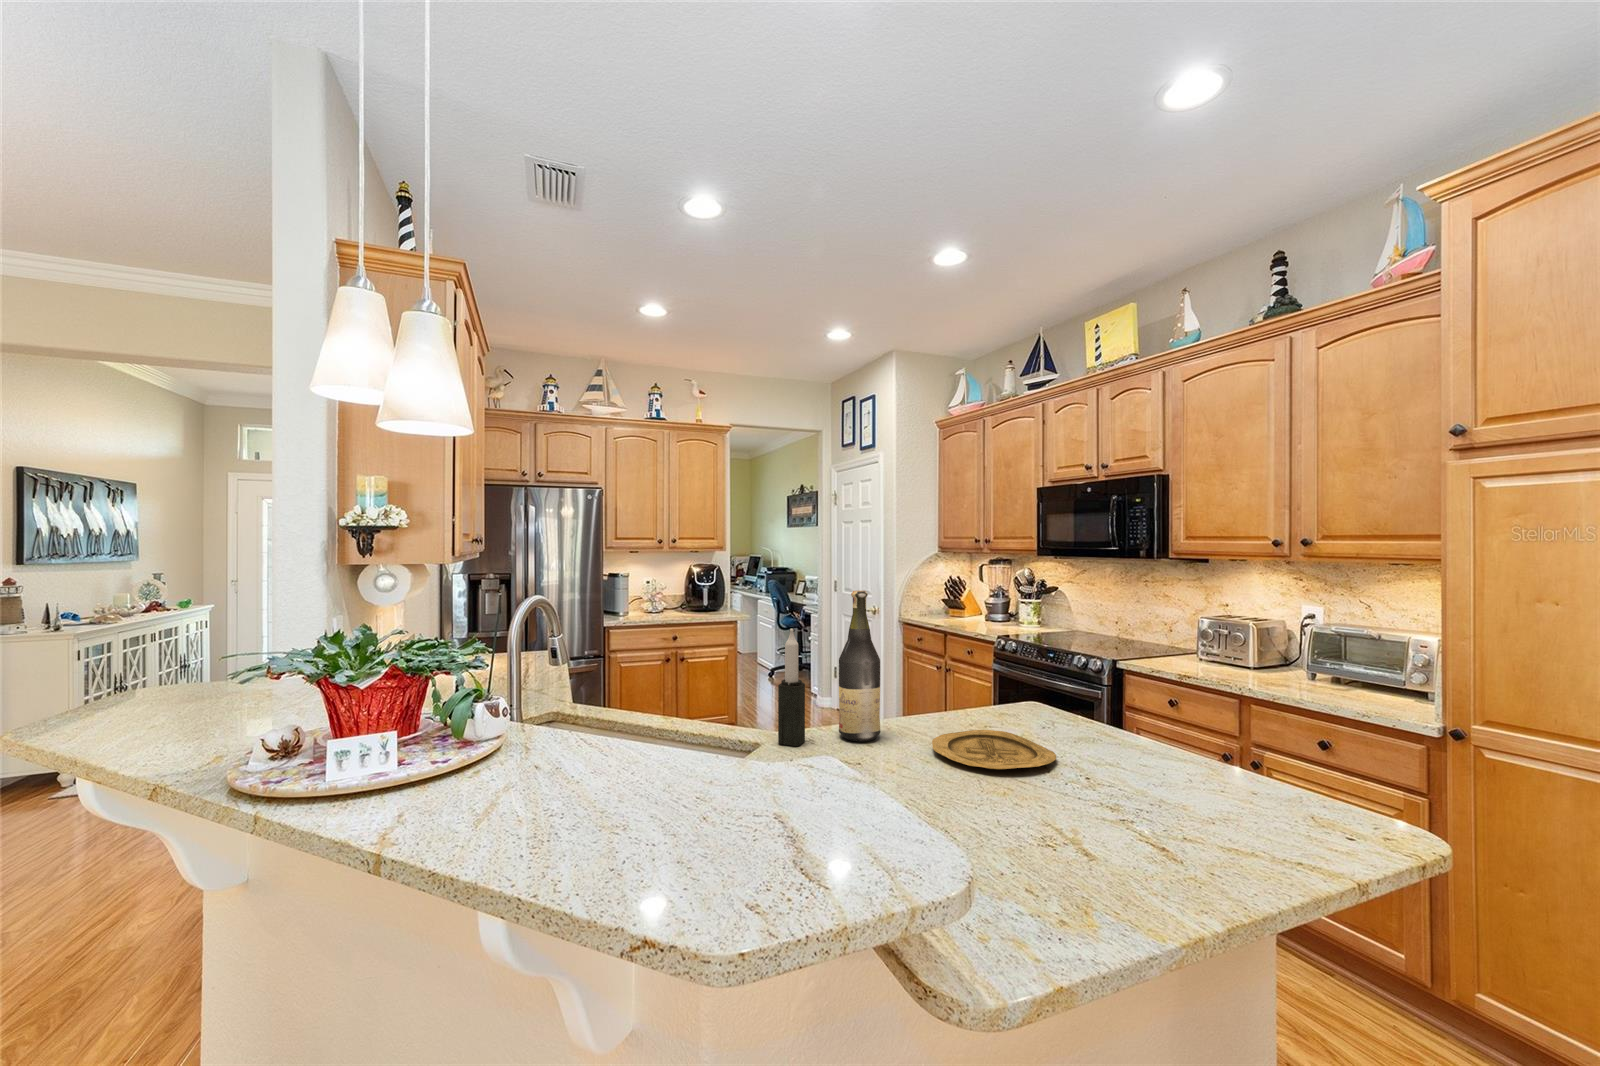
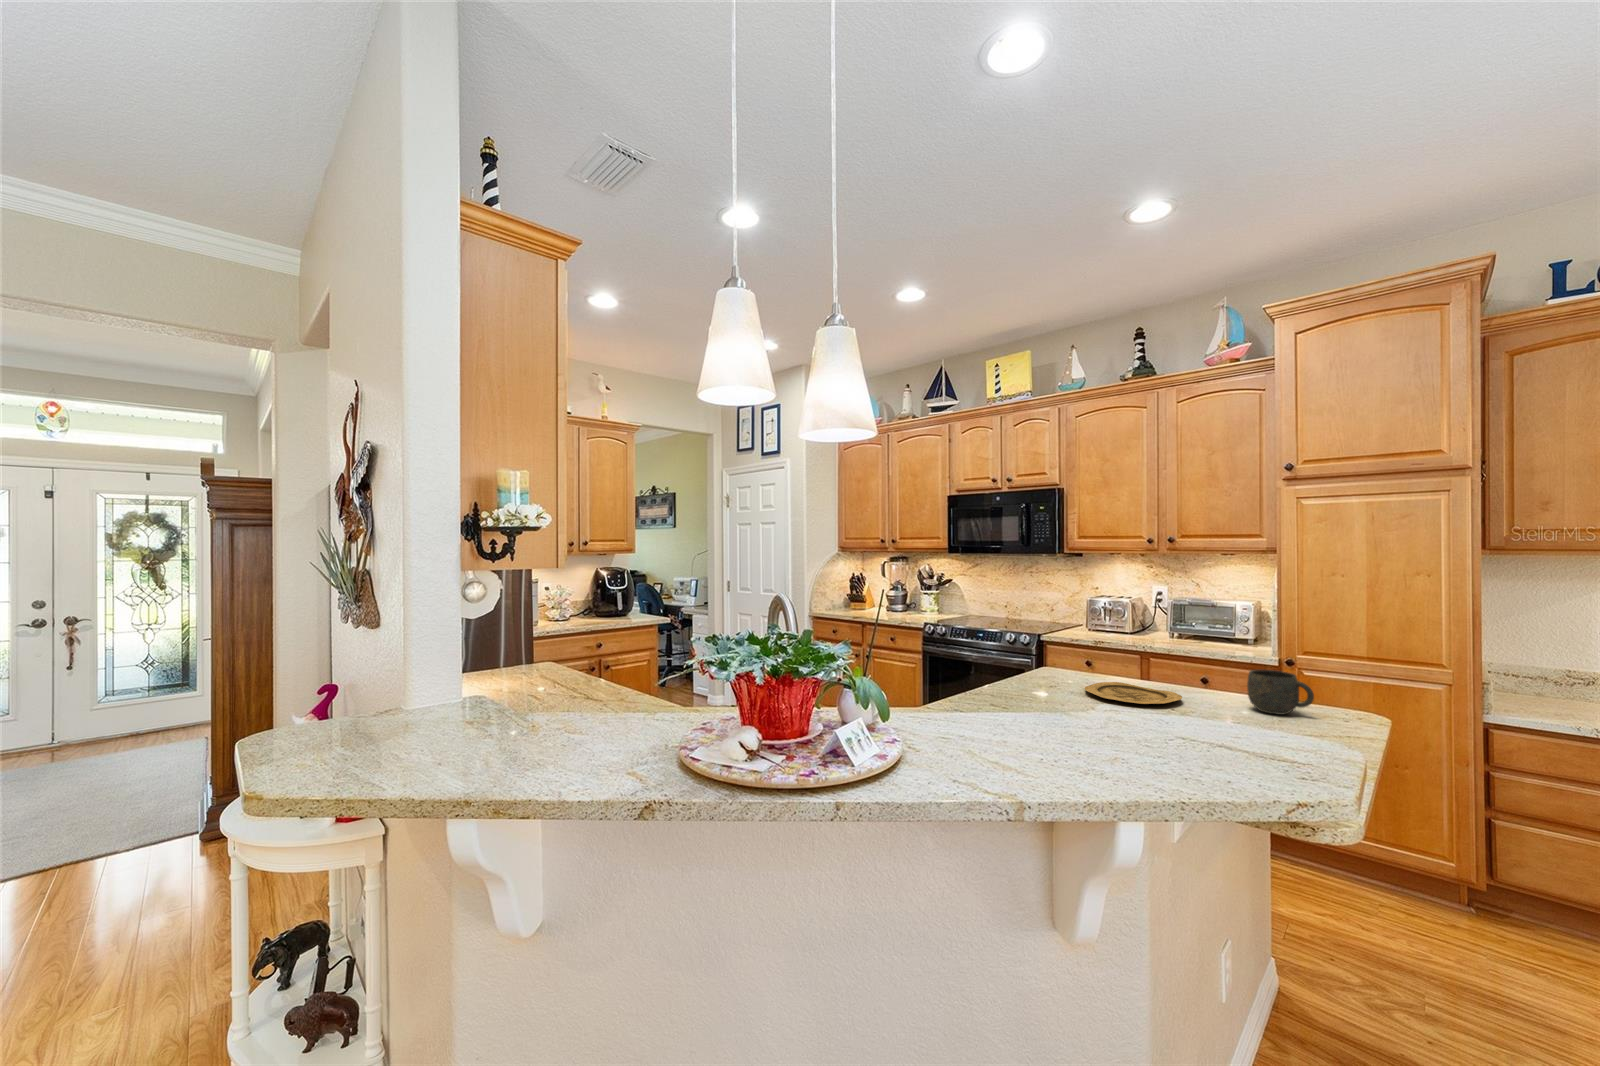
wine bottle: present [839,590,880,742] -> none [1013,582,1048,699]
candle: present [778,628,805,746] -> none [985,614,1007,707]
mug: none [1126,737,1210,812] -> present [1247,670,1314,715]

